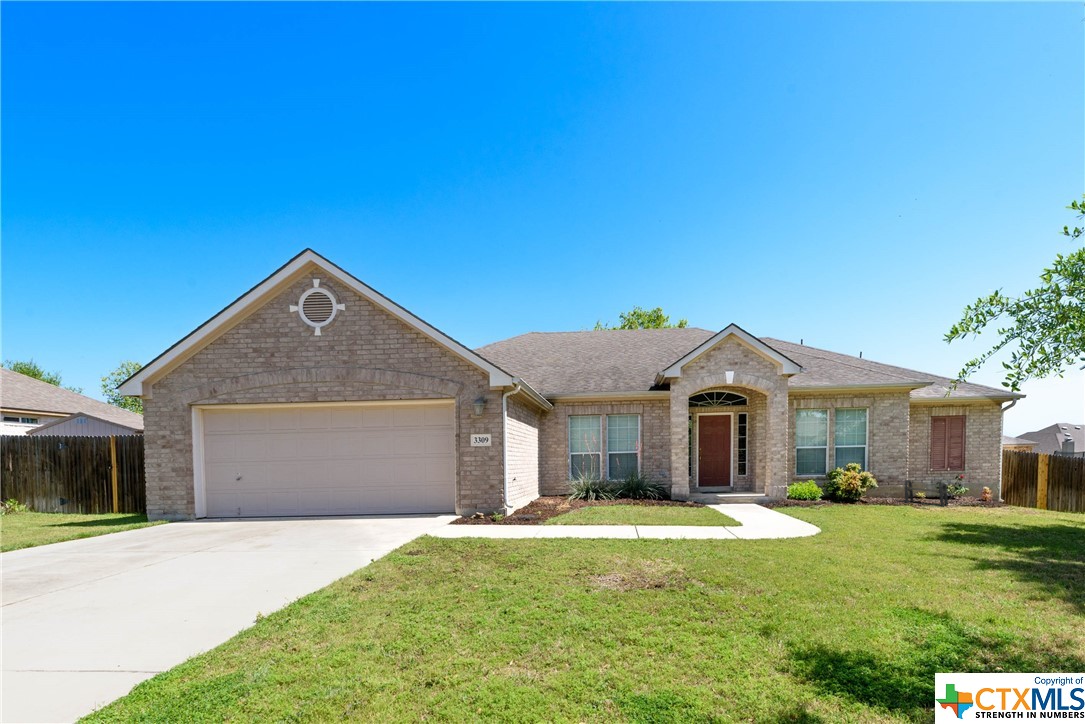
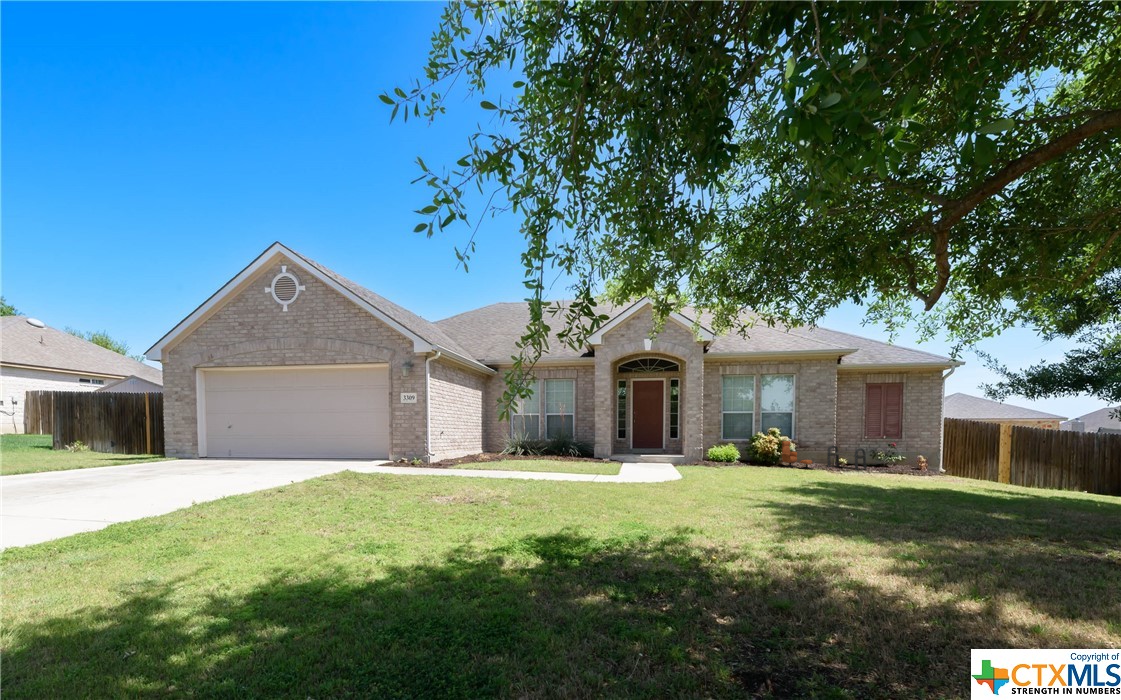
lounge chair: none [867,477,906,509] -> present [781,441,813,470]

